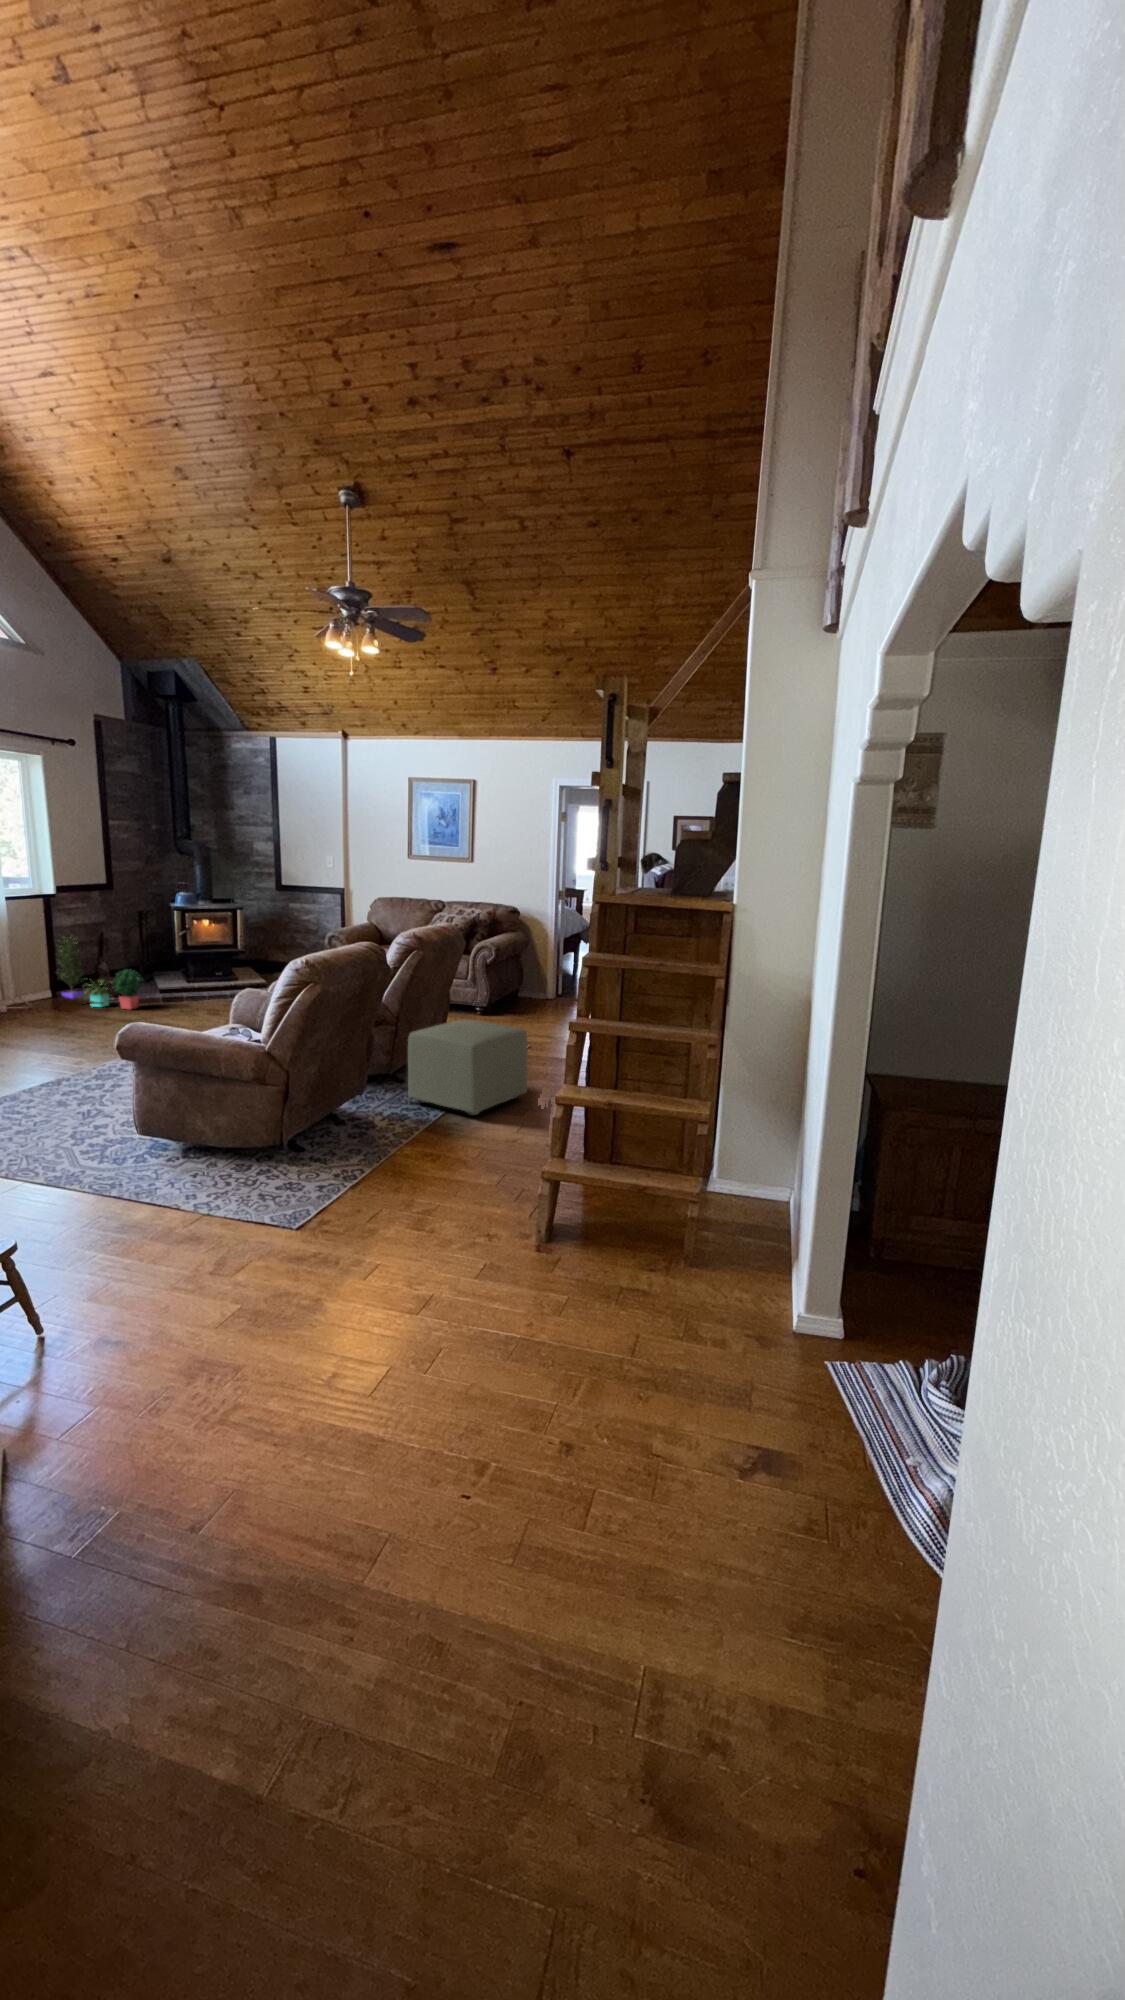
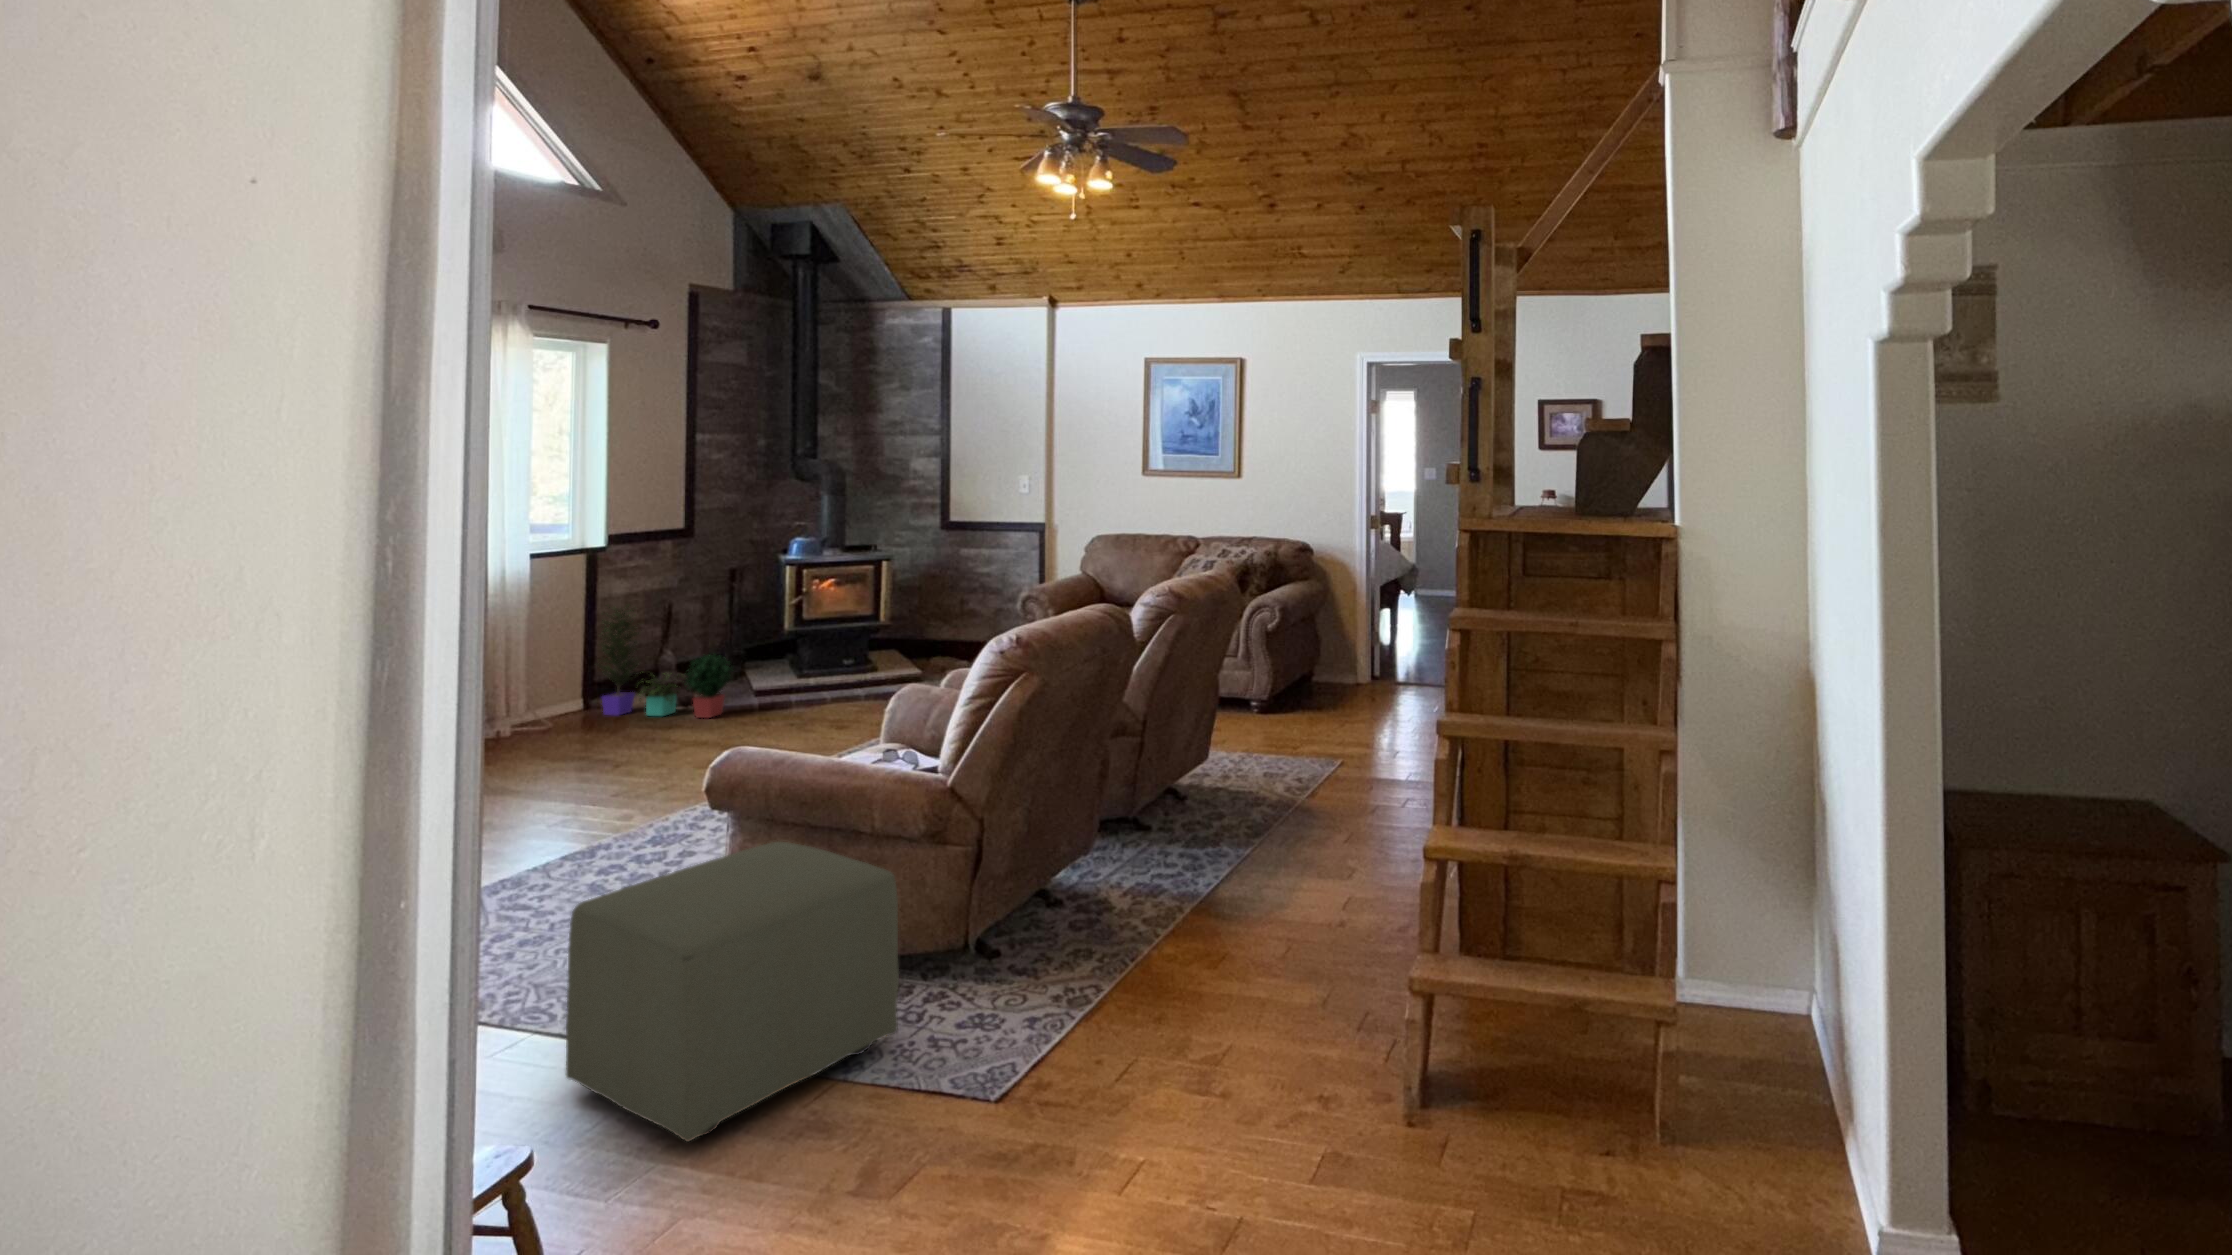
ottoman: present [408,1020,528,1116] -> present [566,842,899,1141]

